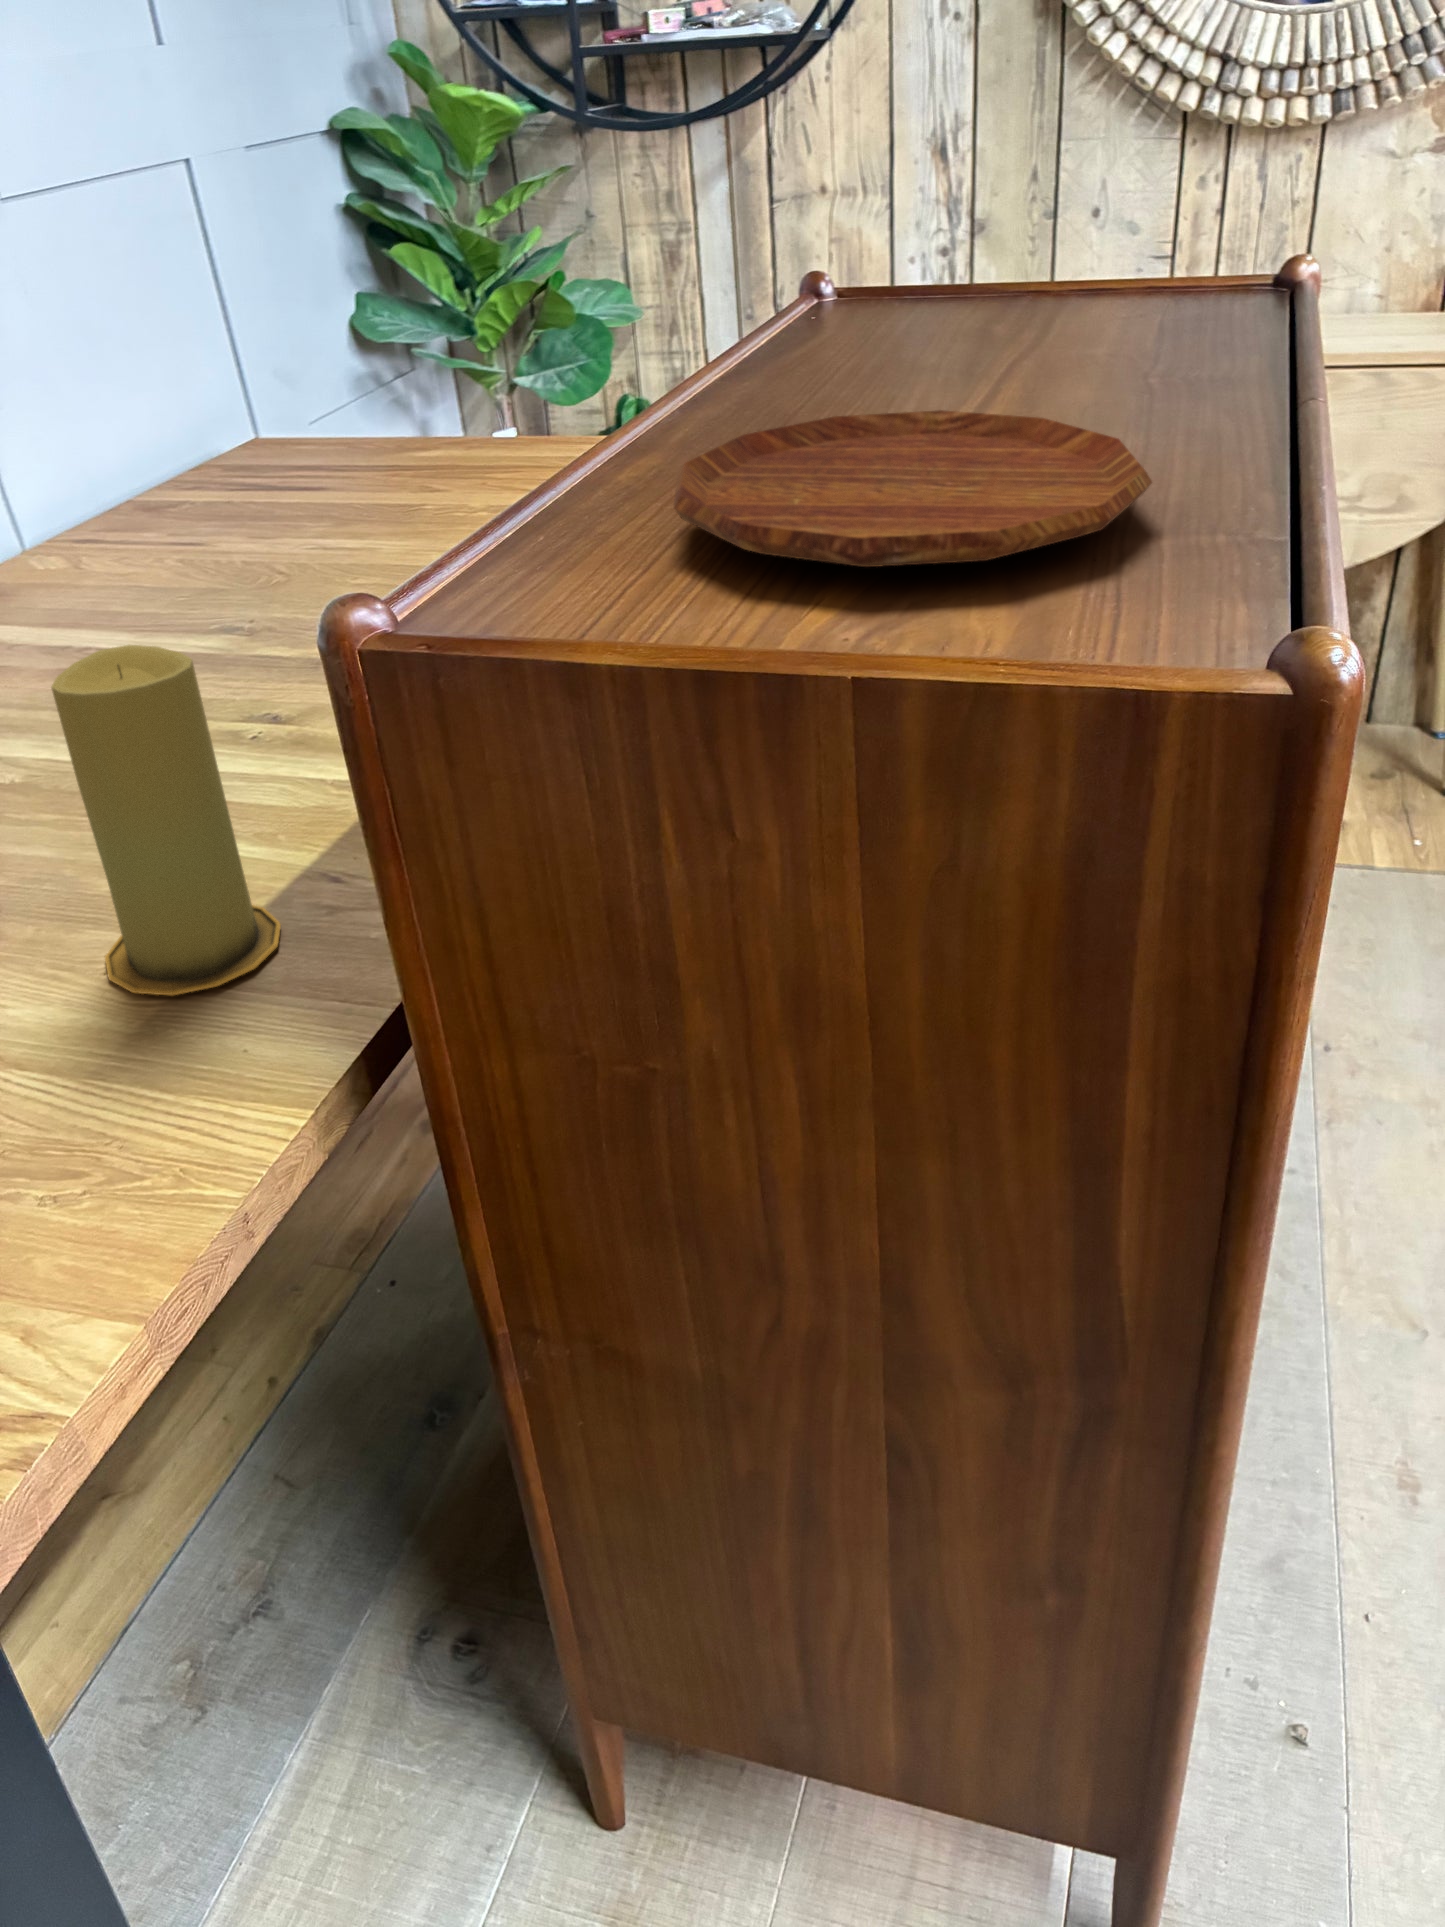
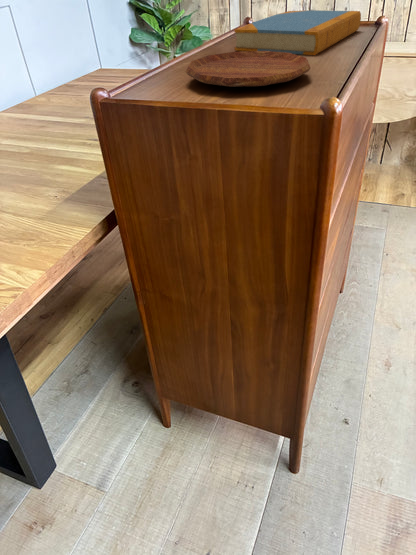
book: none [803,244,1227,413] -> present [234,10,361,55]
candle: present [51,645,281,995] -> none [31,108,89,201]

